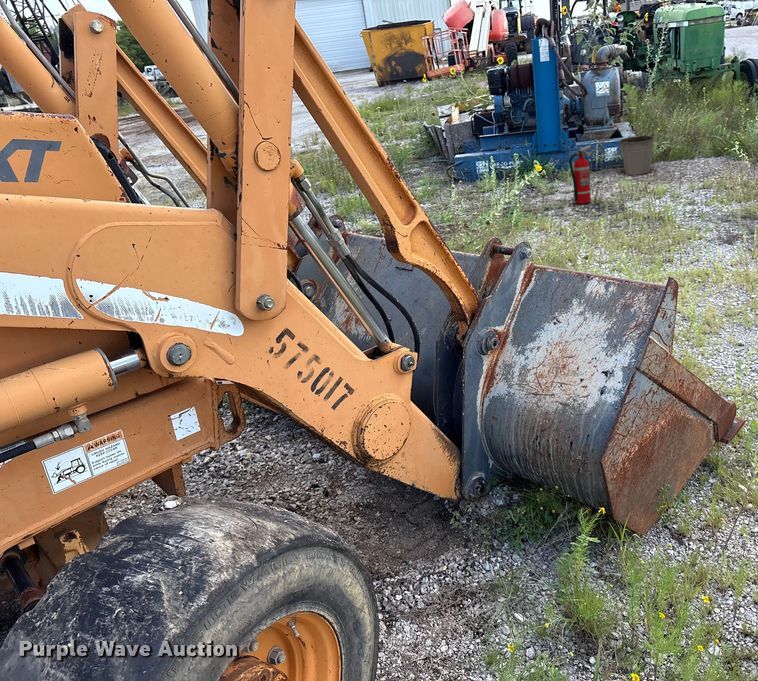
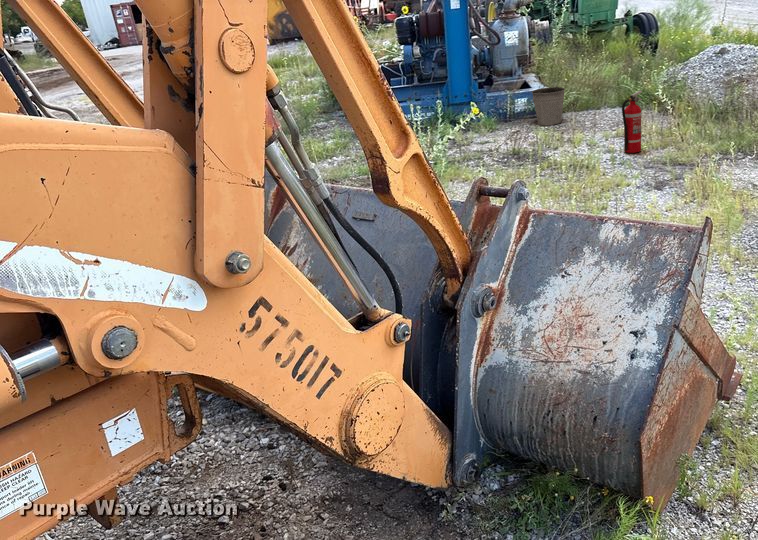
fire extinguisher: present [569,145,591,204] -> present [622,90,642,153]

